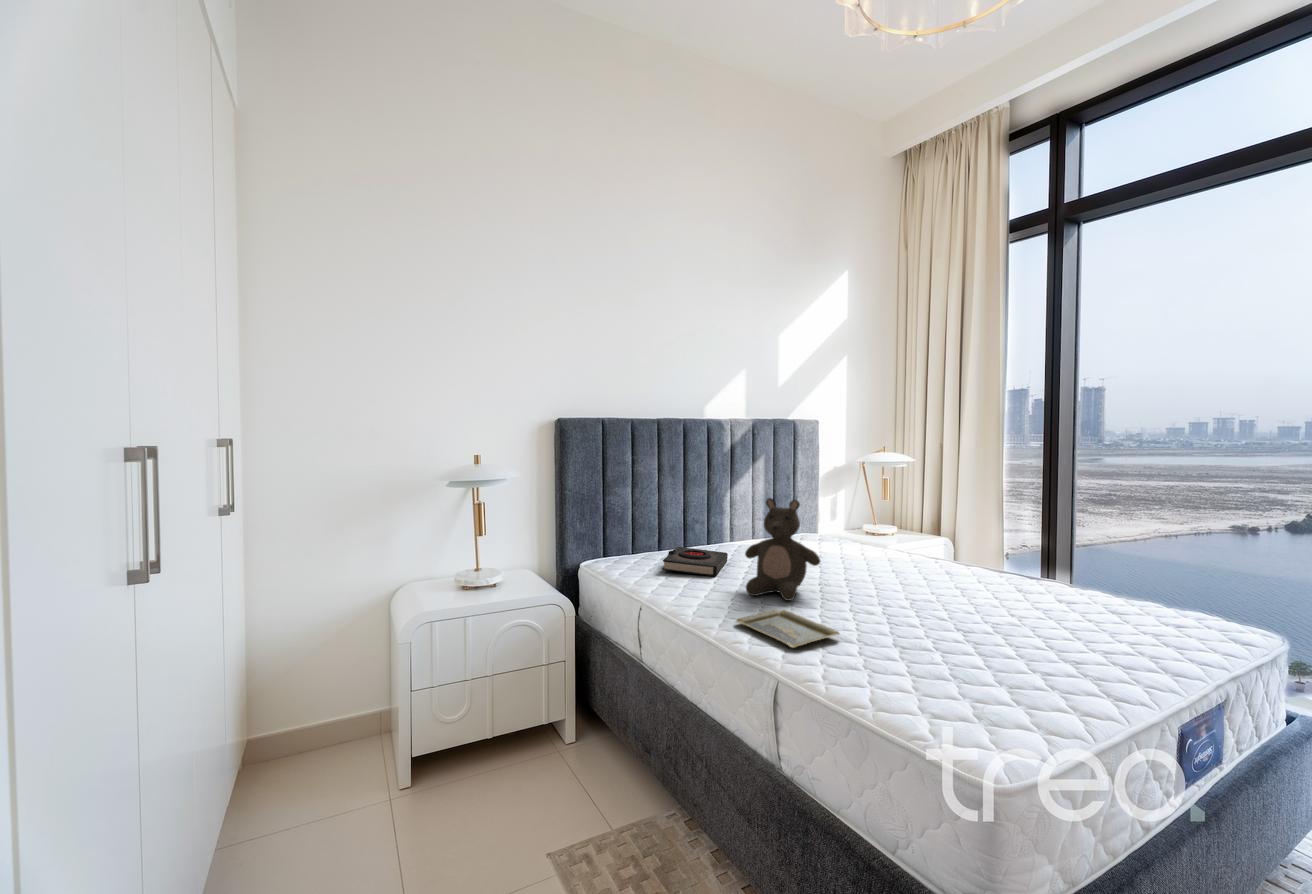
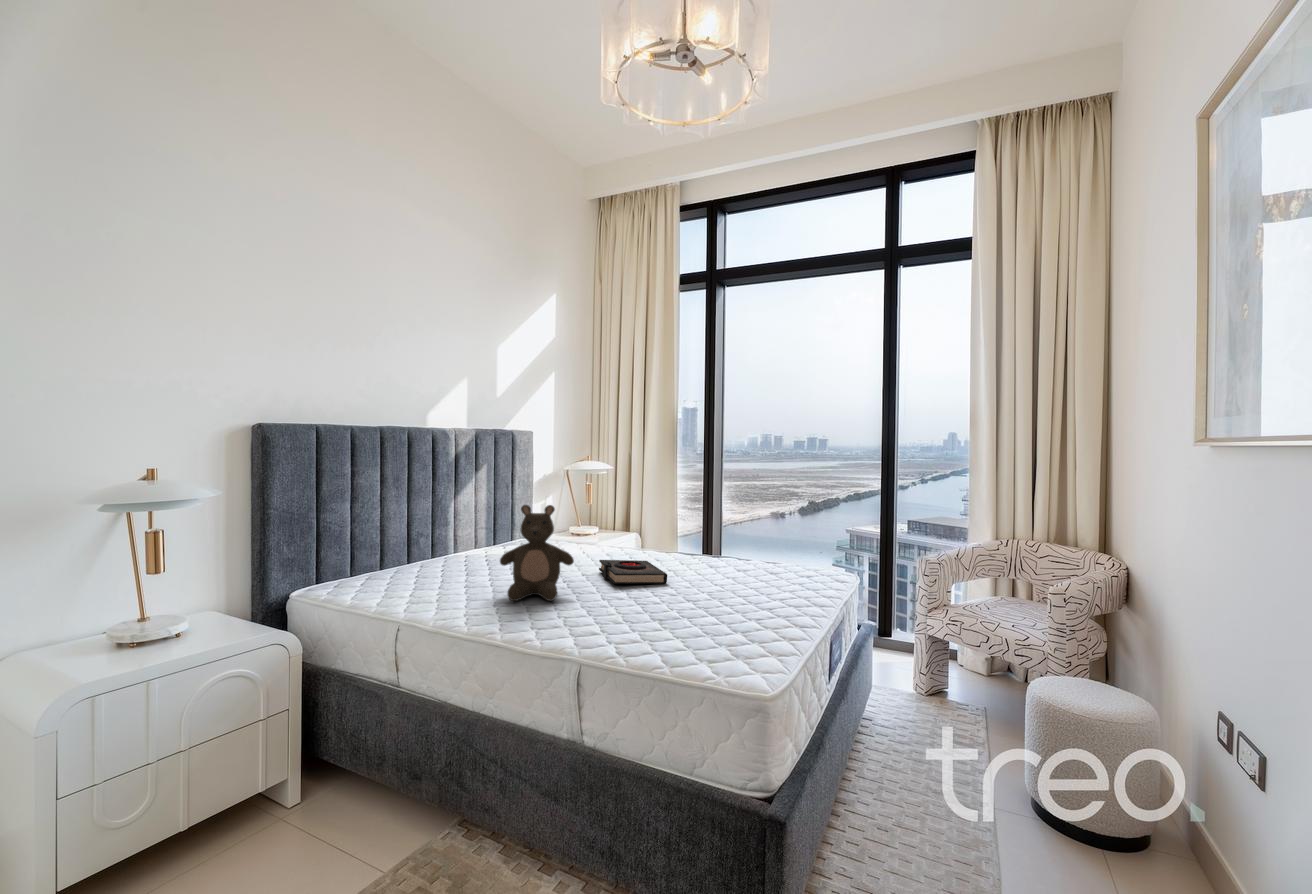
book: present [662,547,728,576] -> present [599,560,667,584]
tray: present [736,610,840,648] -> none [516,609,617,641]

